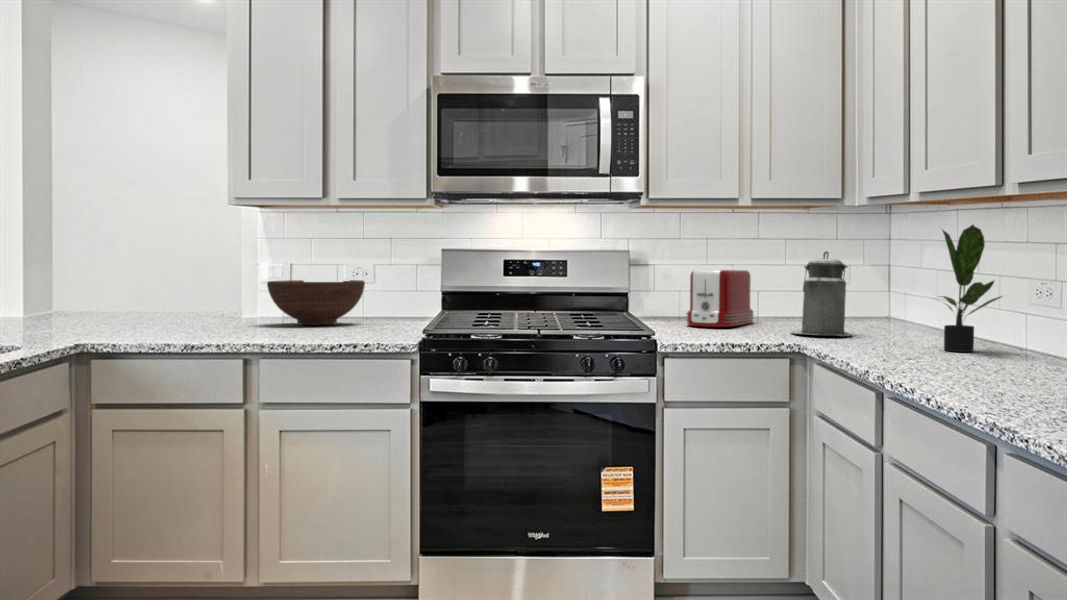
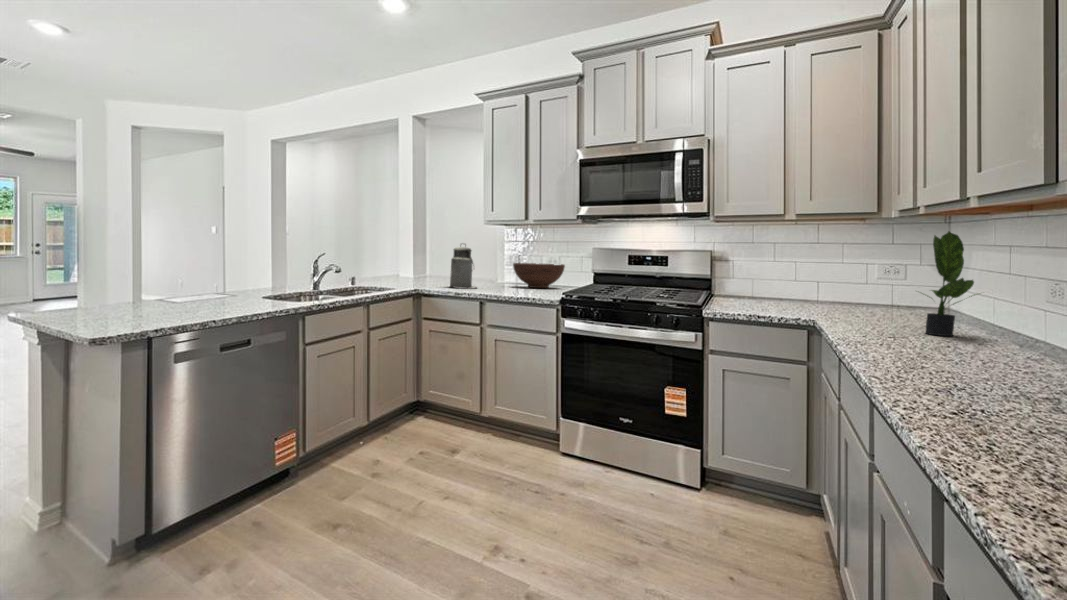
canister: present [791,251,852,336] -> present [449,246,476,289]
toaster: present [686,270,754,327] -> none [753,264,813,305]

